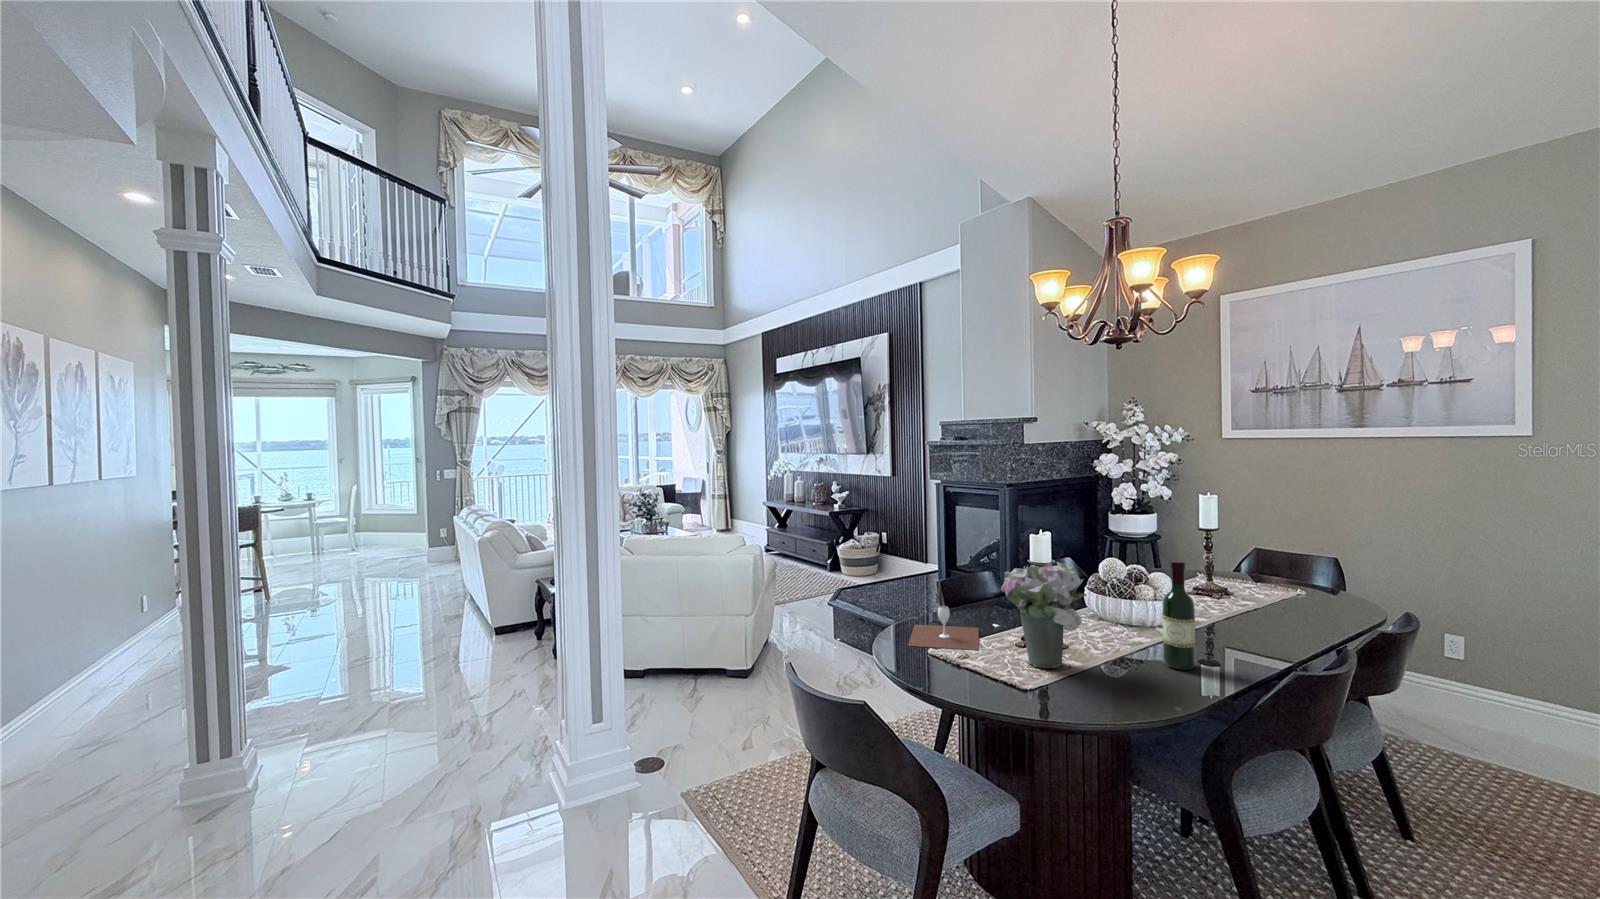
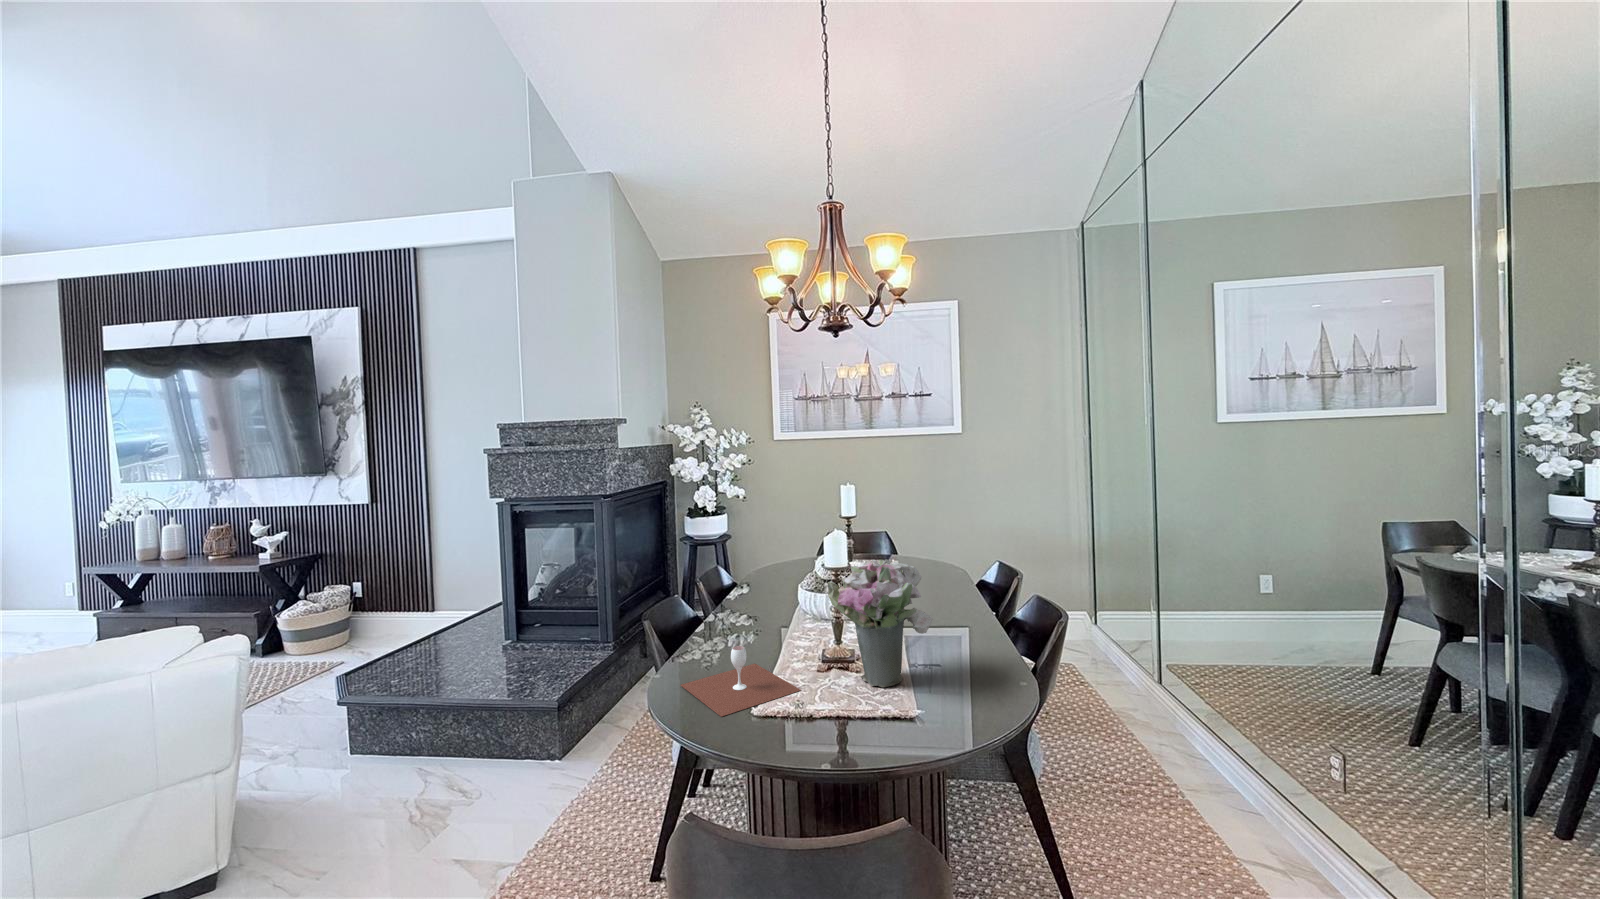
wine bottle: present [1162,560,1196,670] -> none [948,539,977,646]

